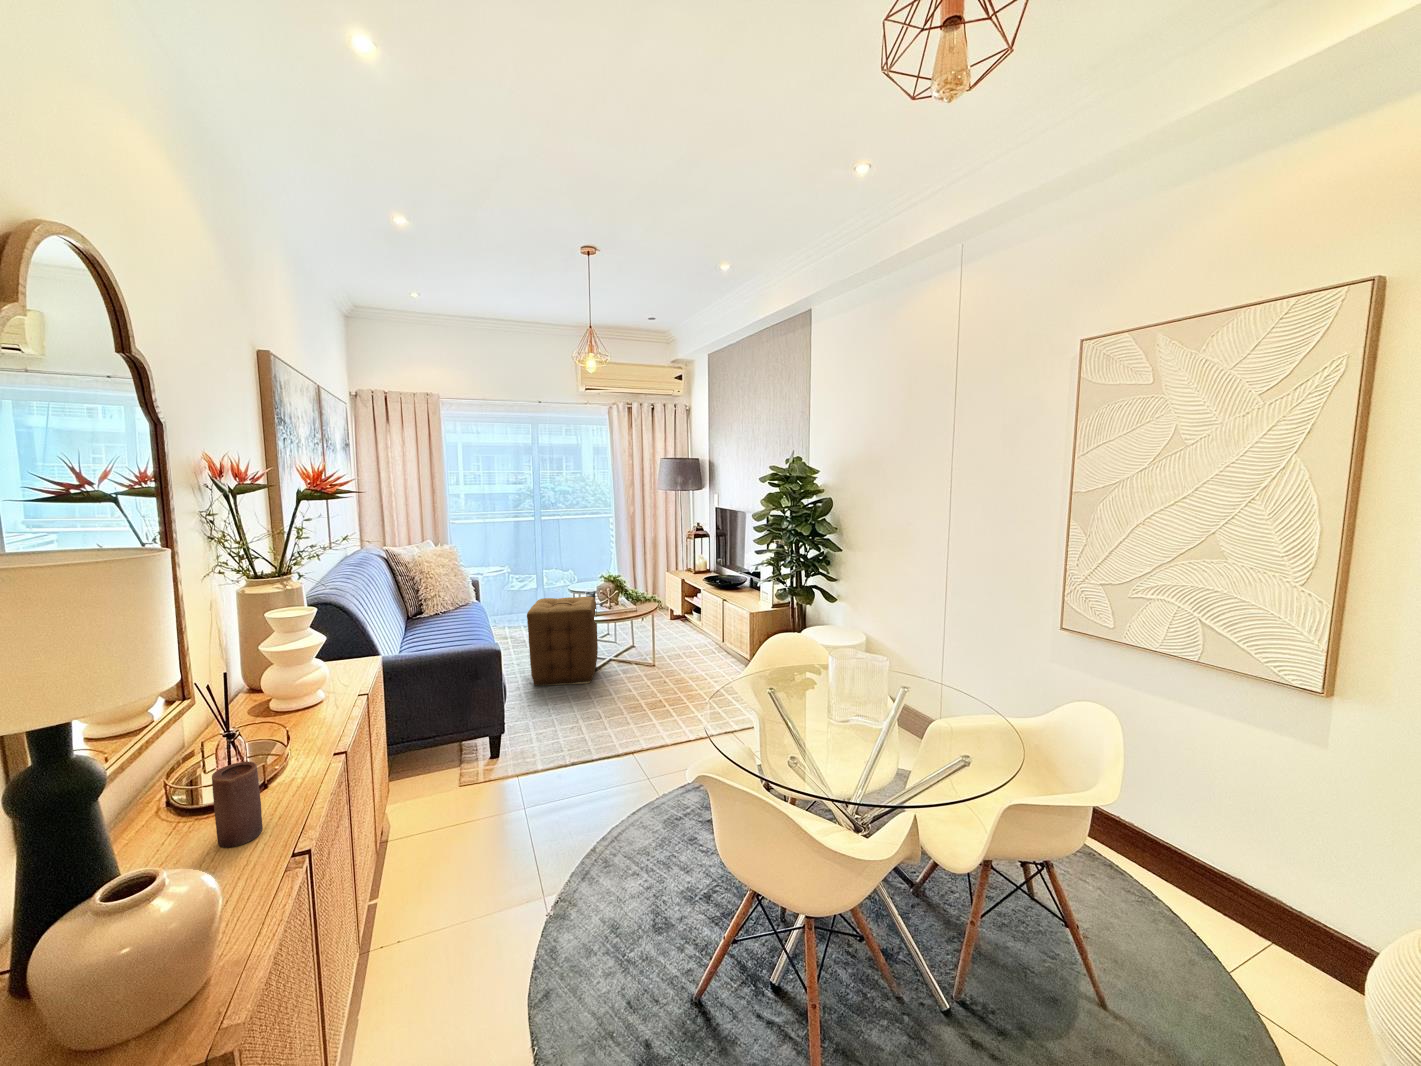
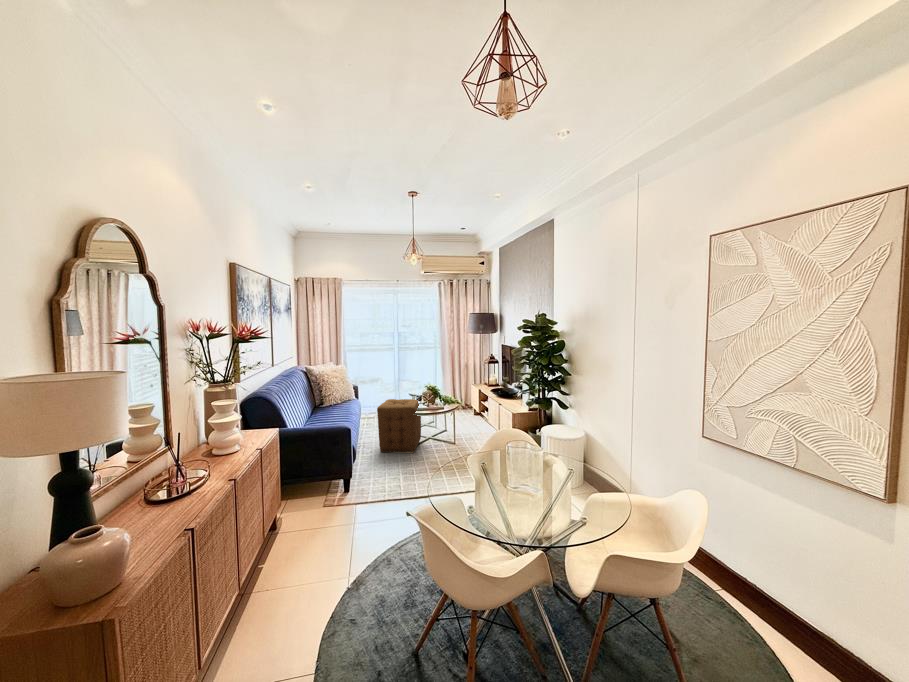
candle: present [212,761,263,847] -> none [155,481,179,524]

